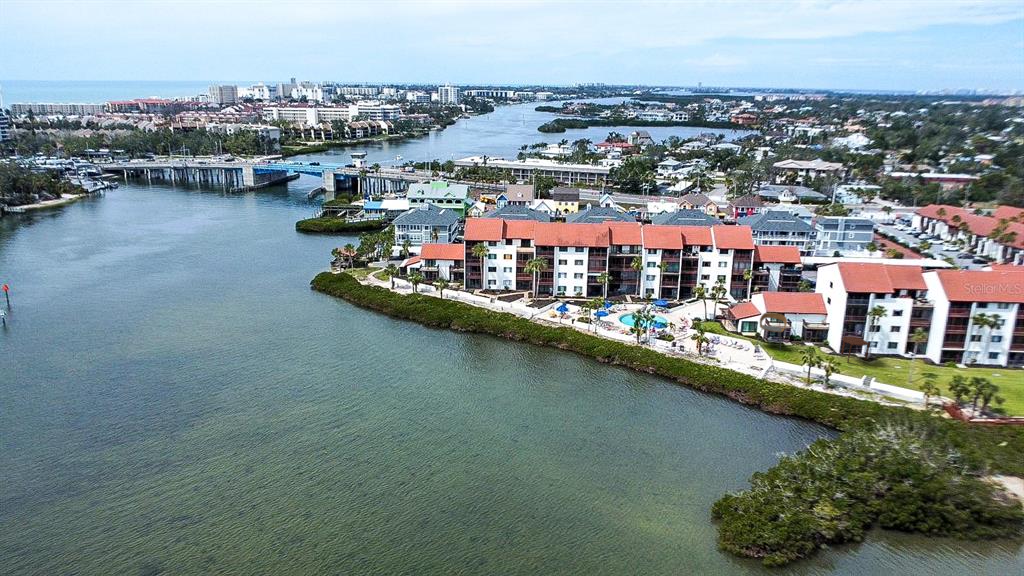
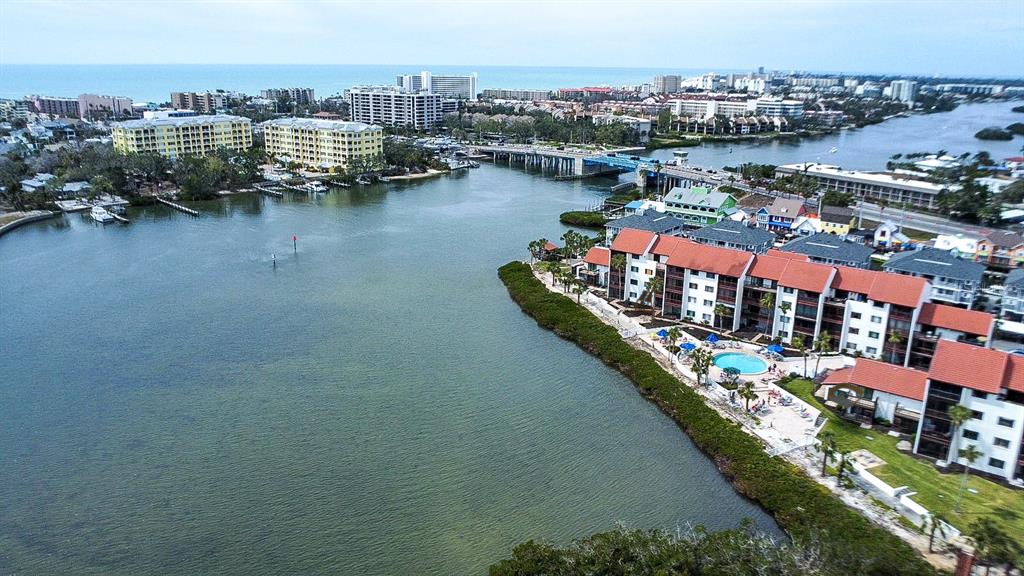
bench: none [504,264,529,300] -> present [634,285,656,316]
side table: present [841,336,870,362] -> none [912,434,953,472]

